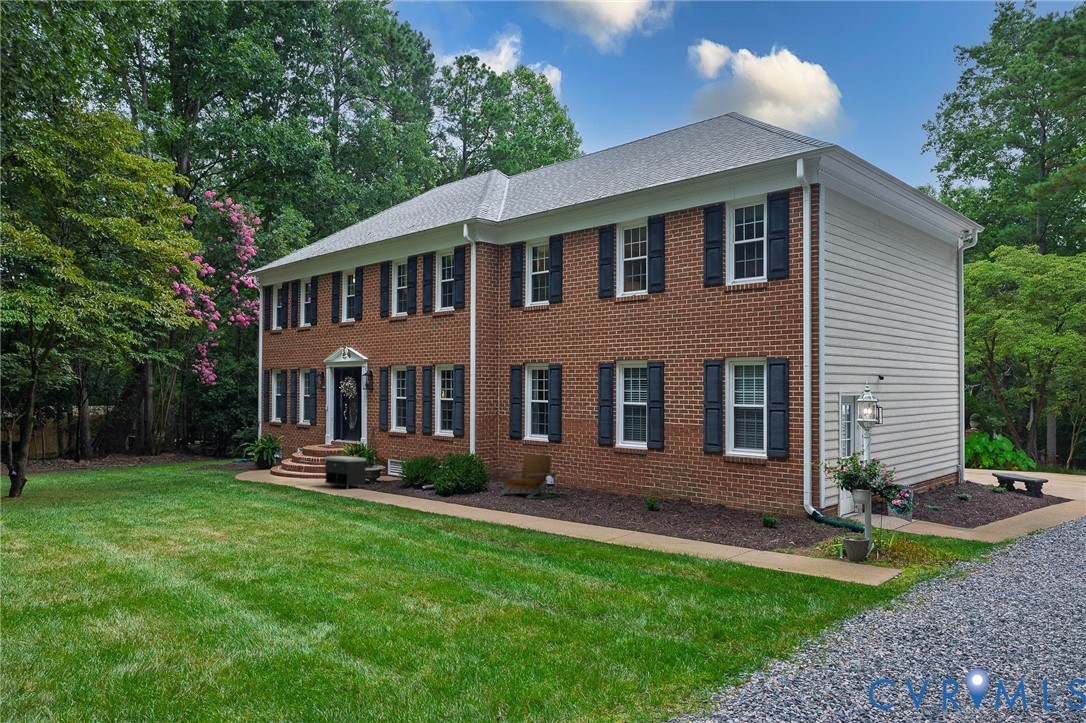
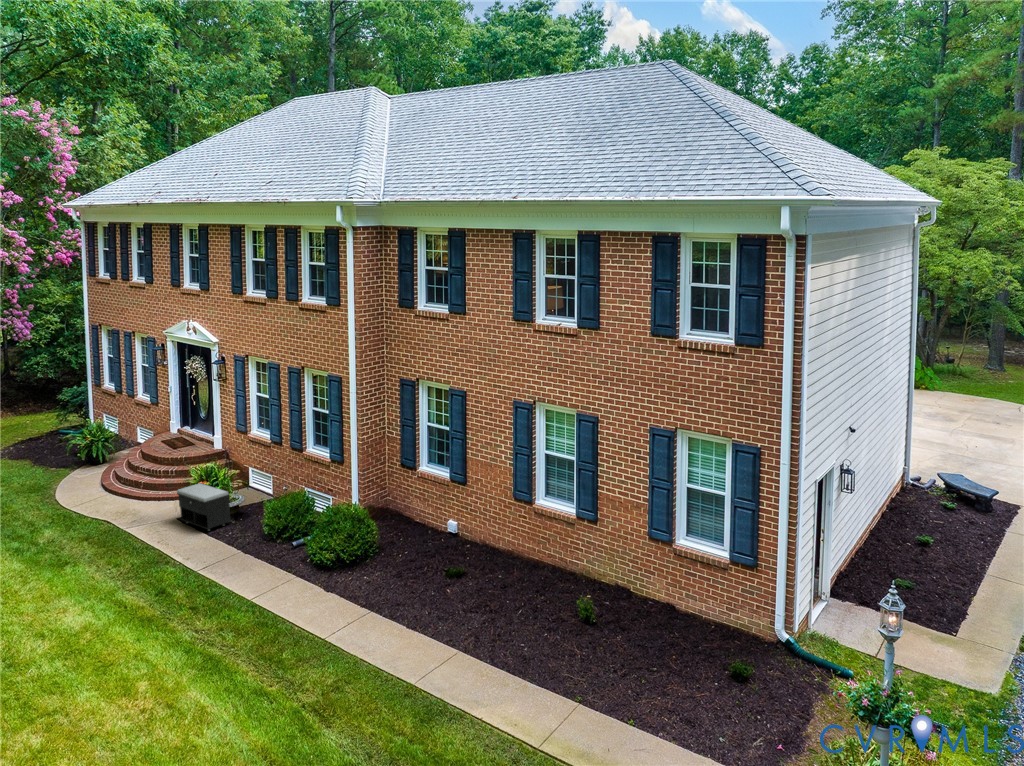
lounge chair: present [501,454,557,499] -> none [395,493,463,559]

